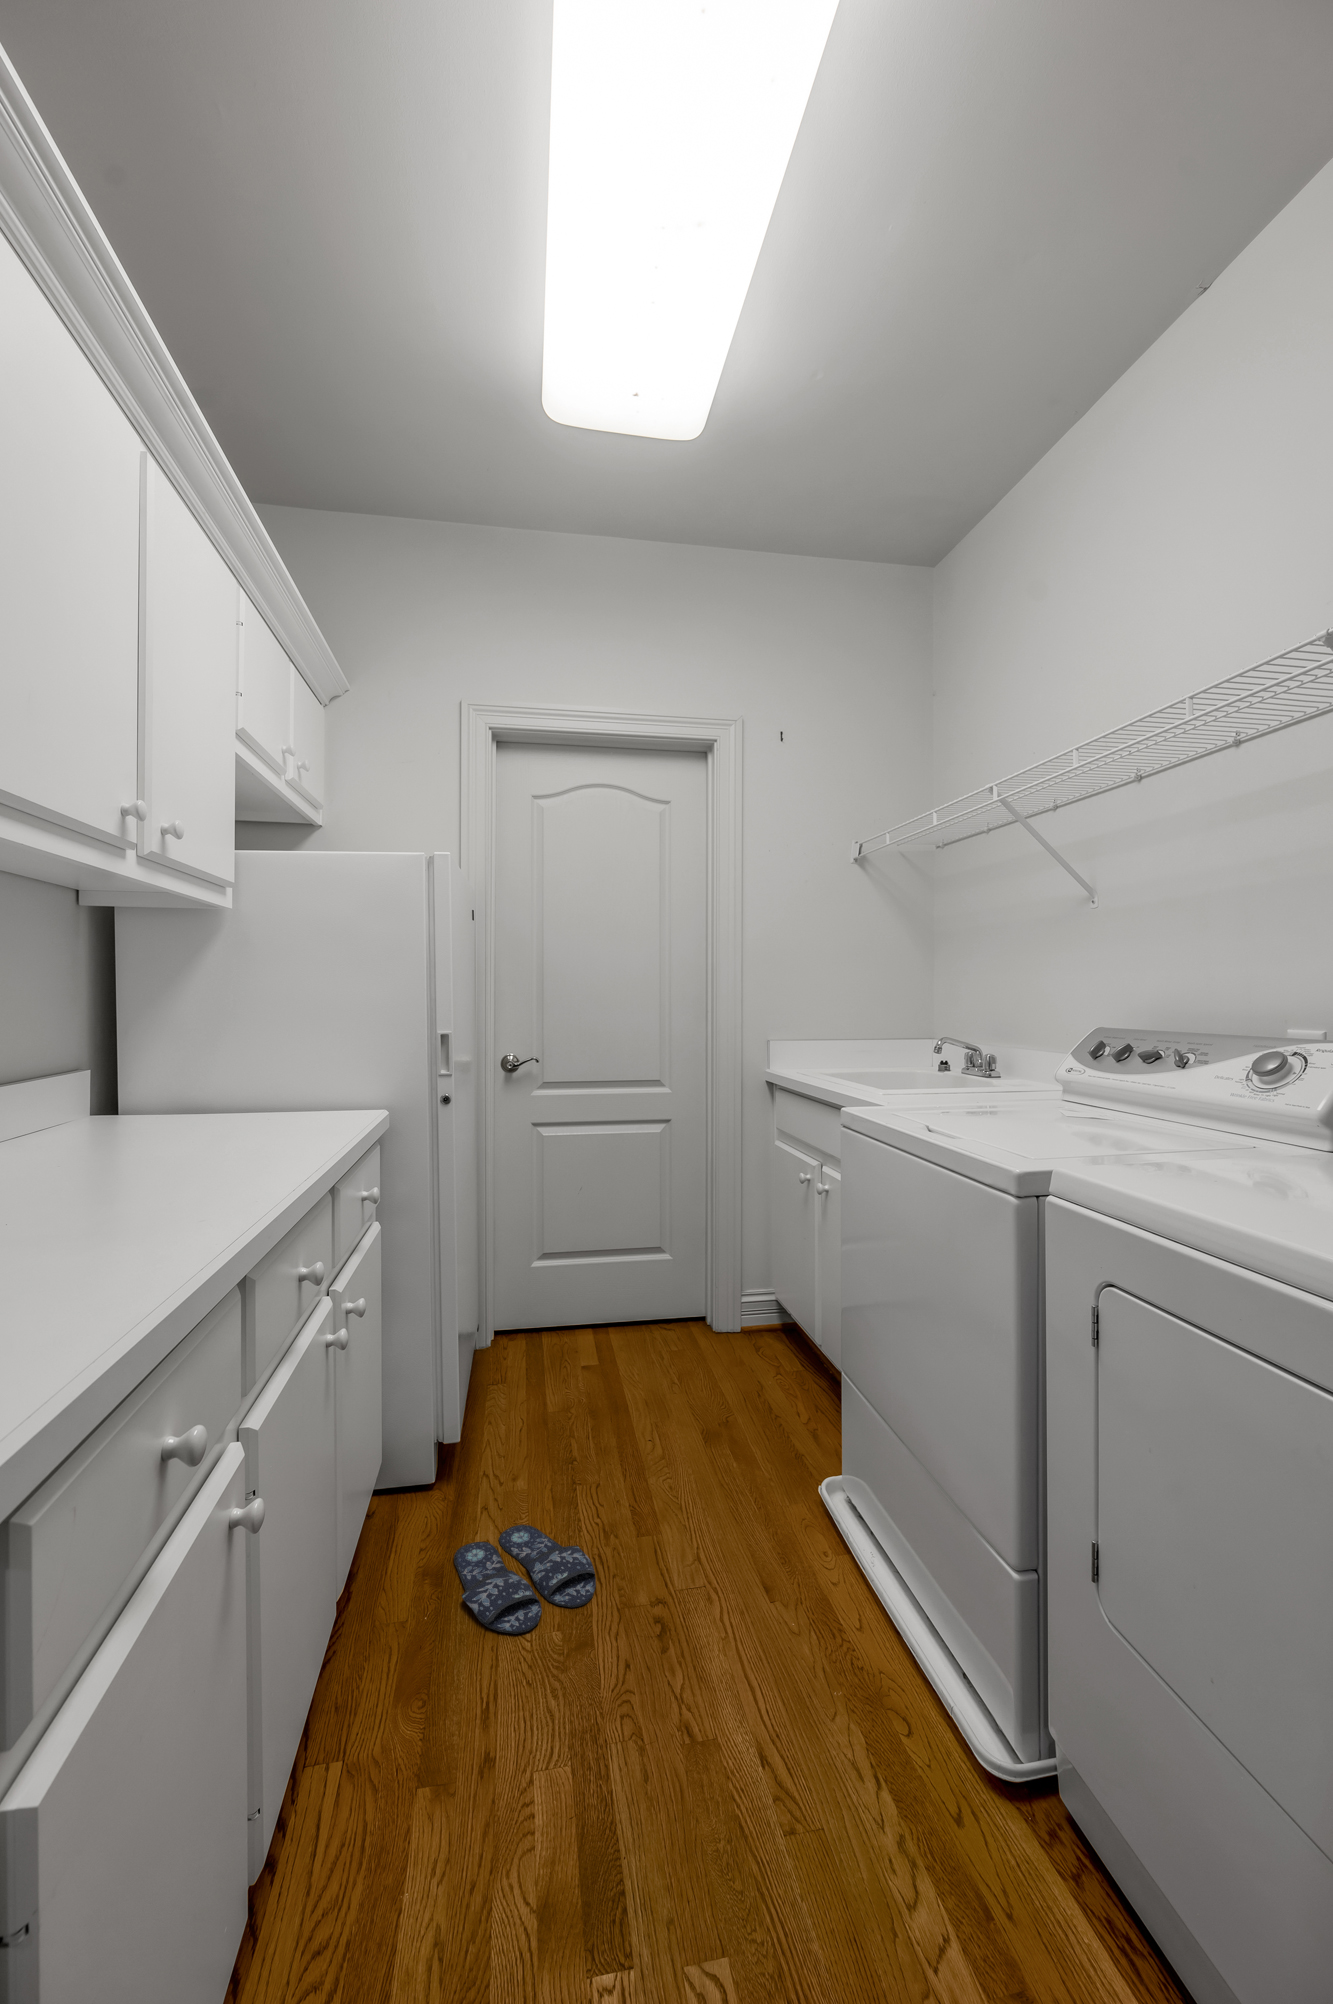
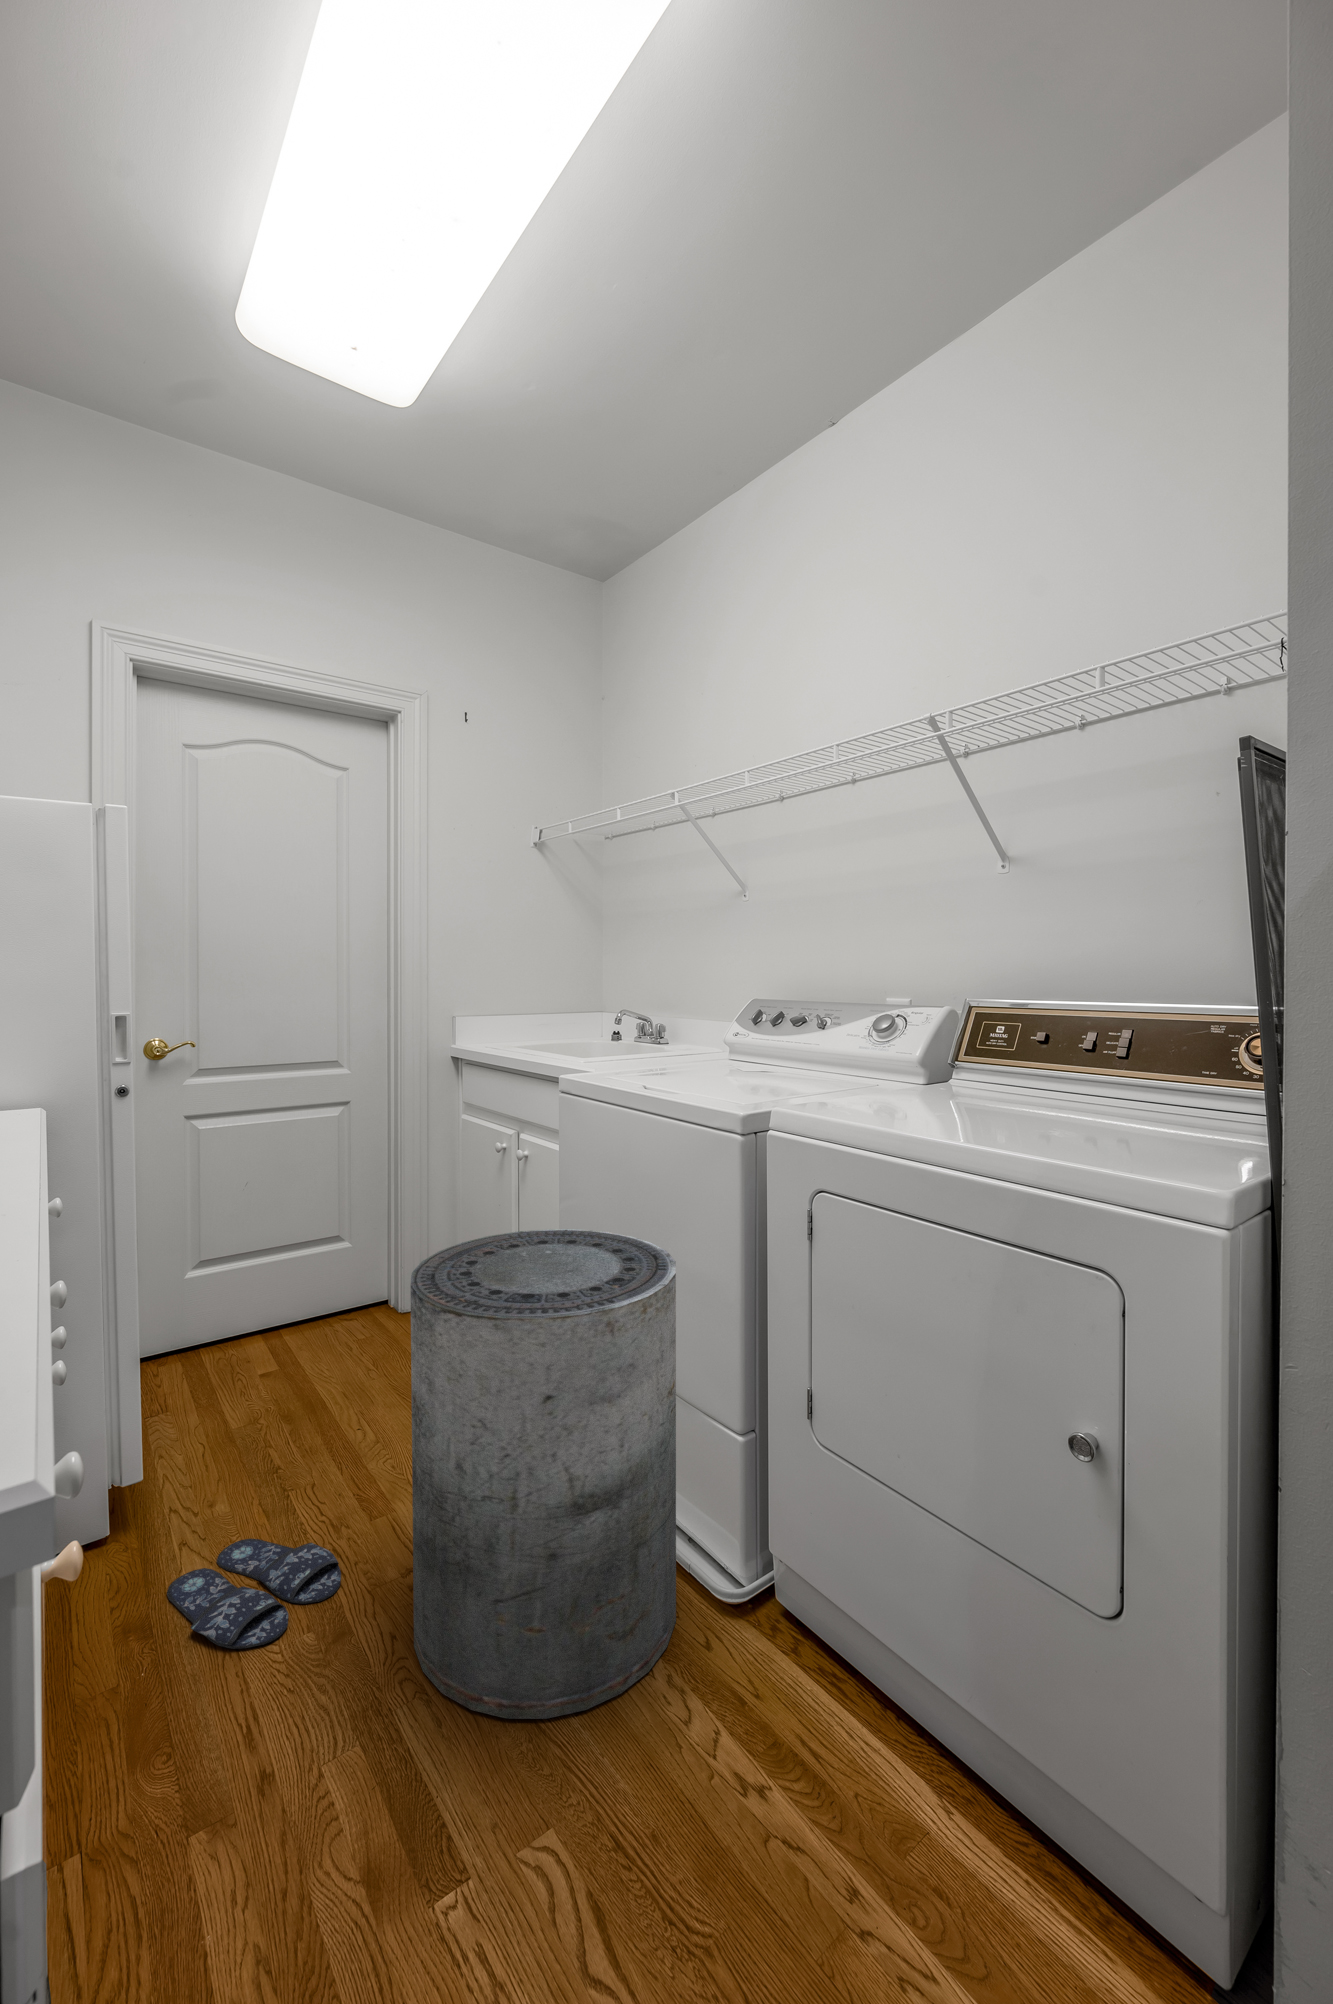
trash can: none [642,1272,936,1830] -> present [411,1229,676,1719]

